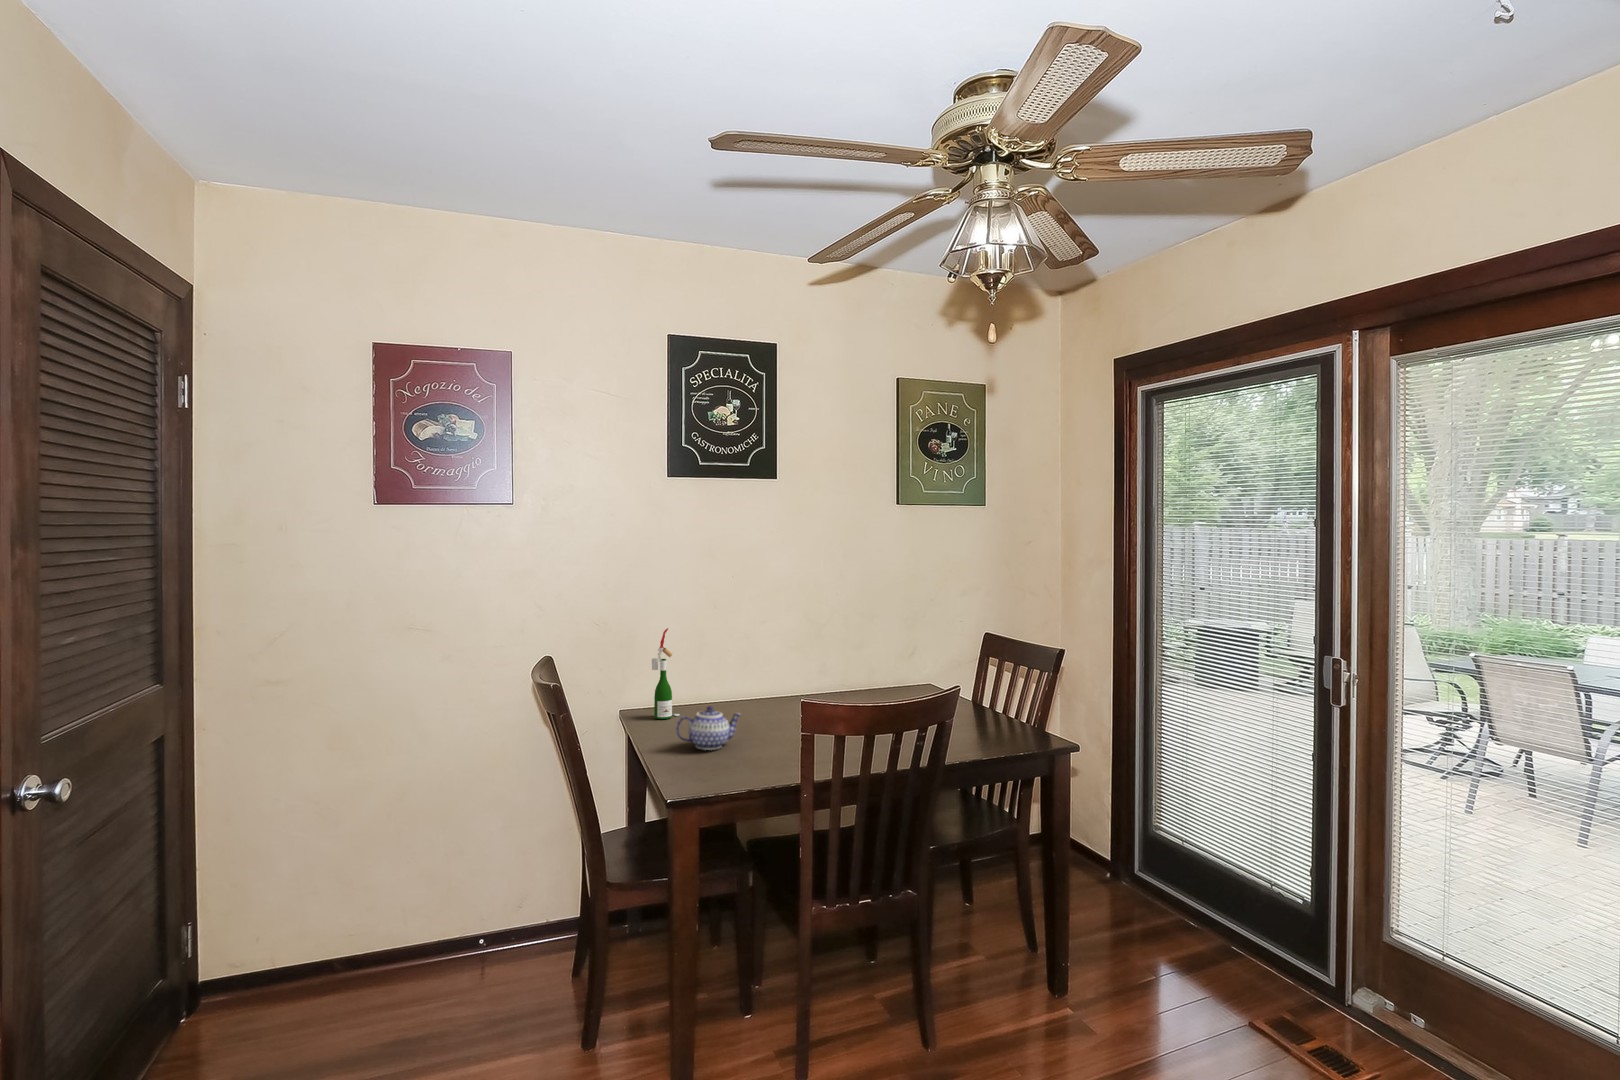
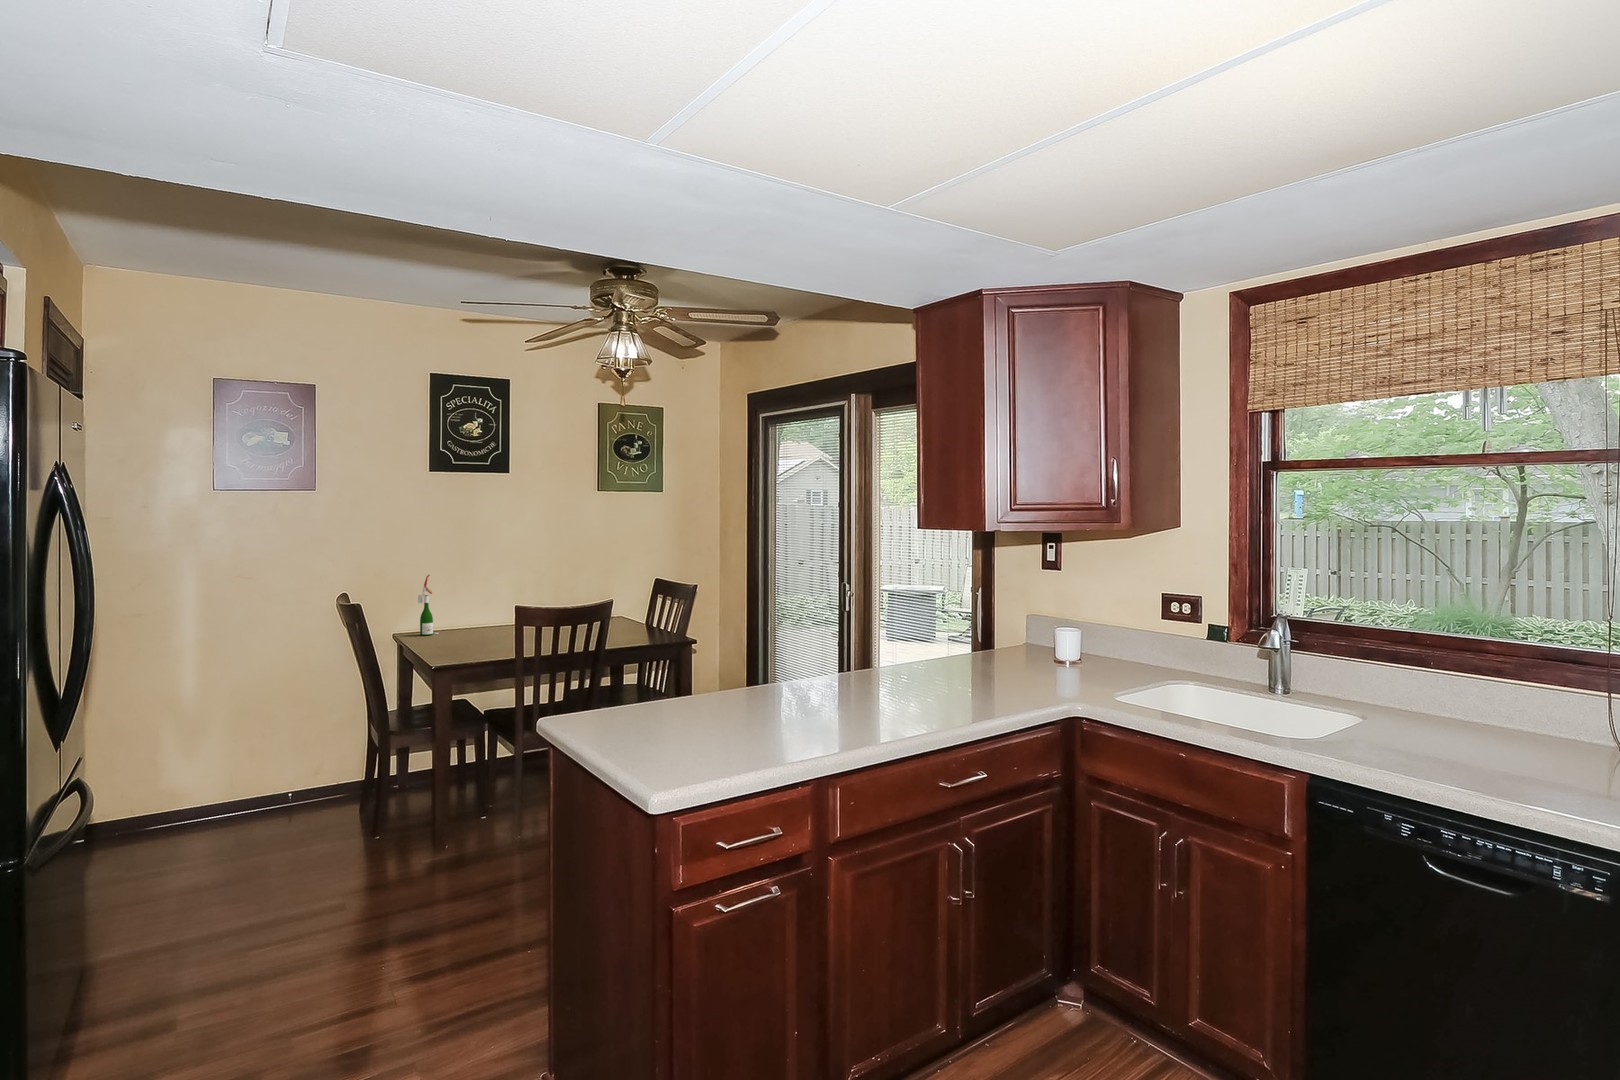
teapot: present [676,706,741,750] -> none [435,619,480,645]

